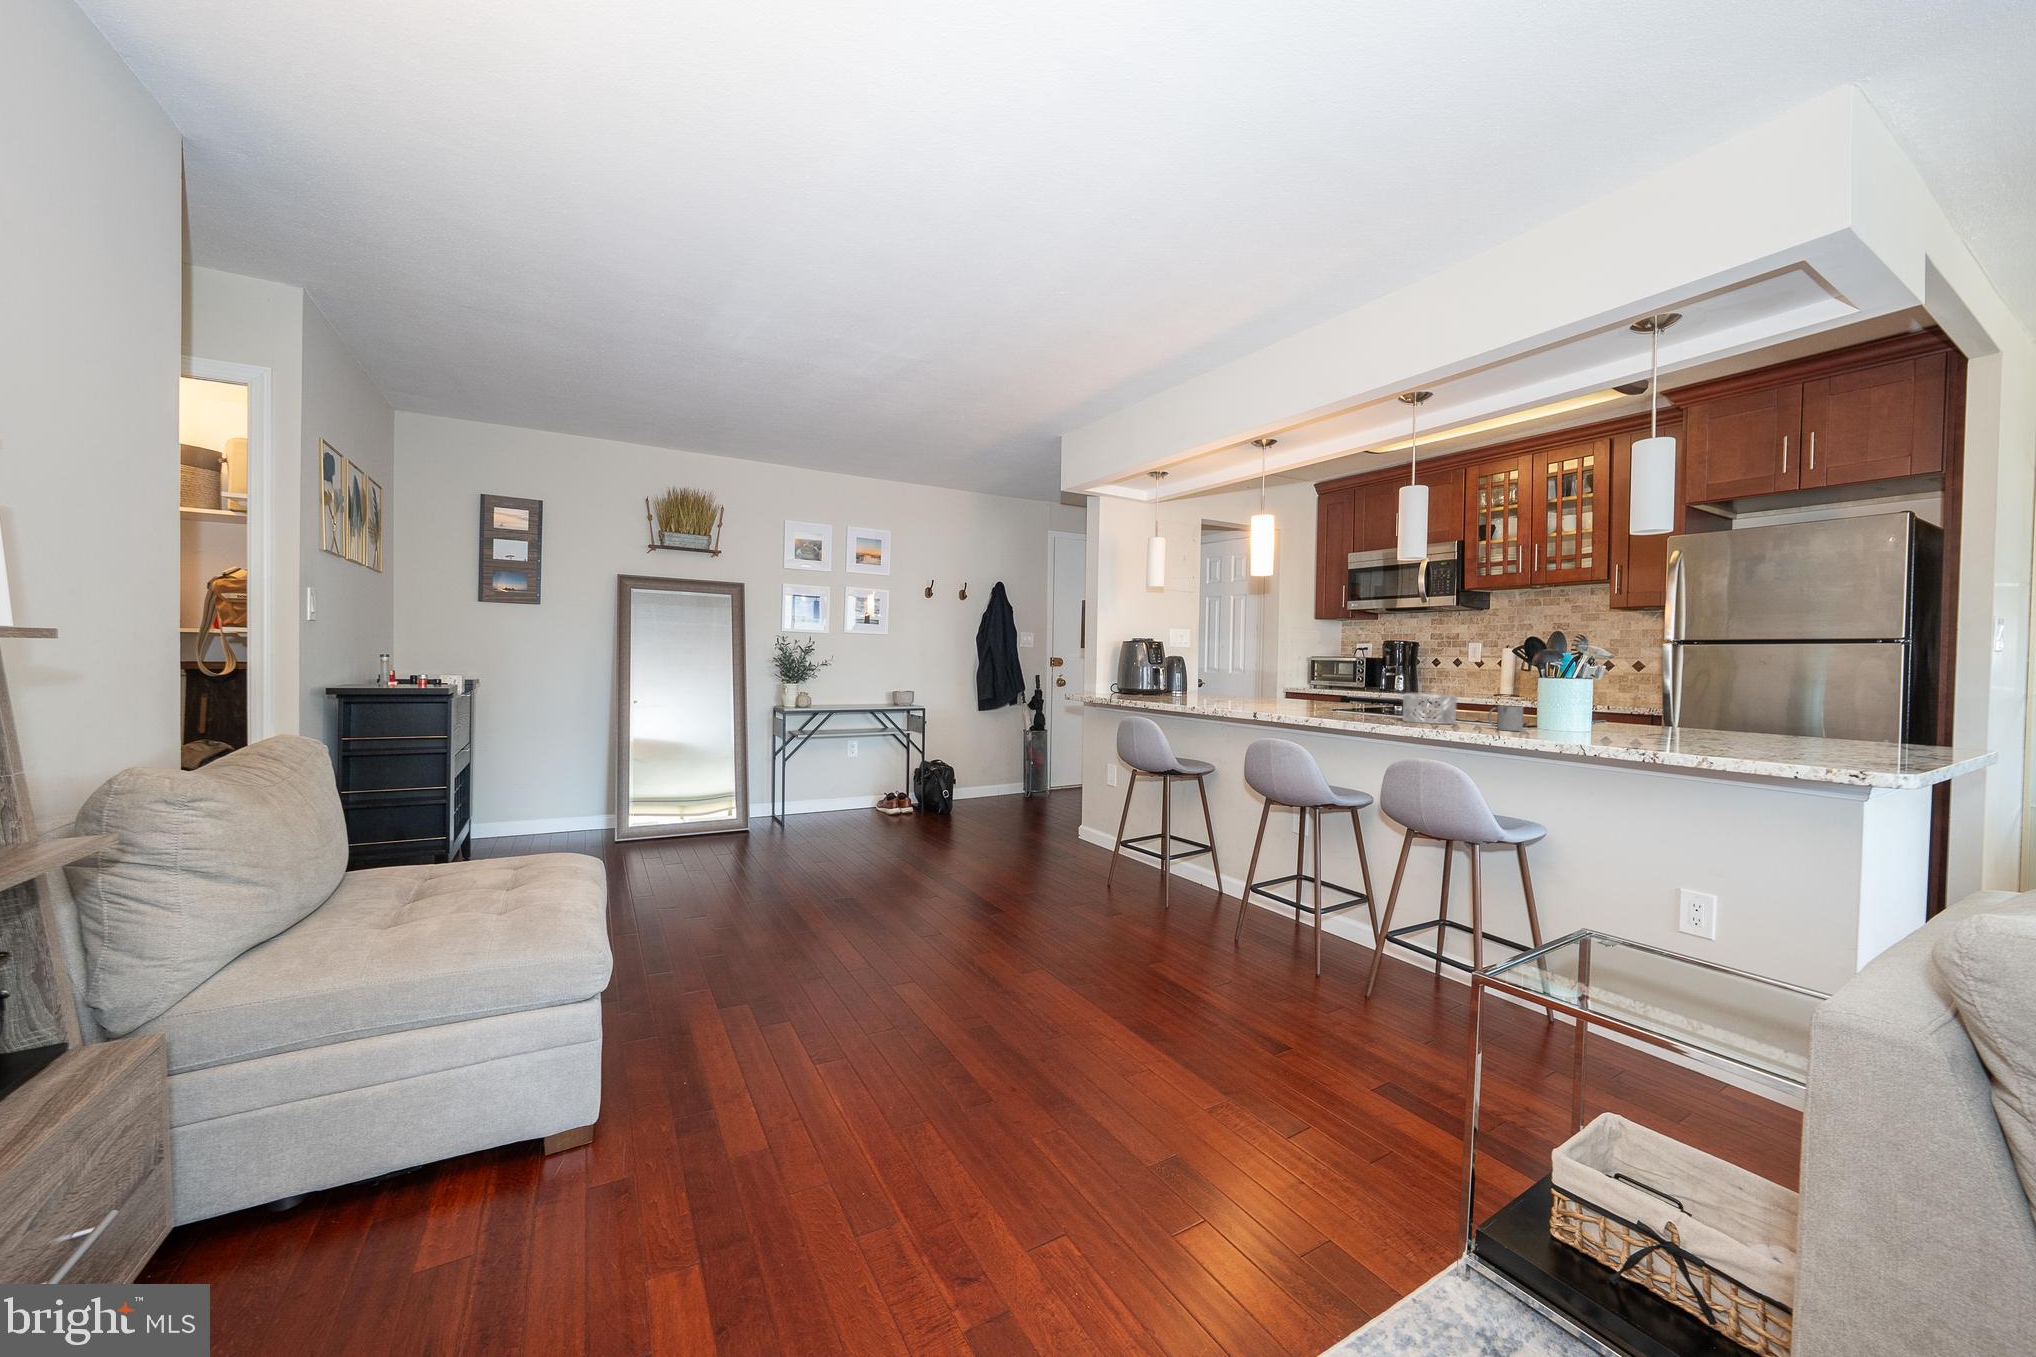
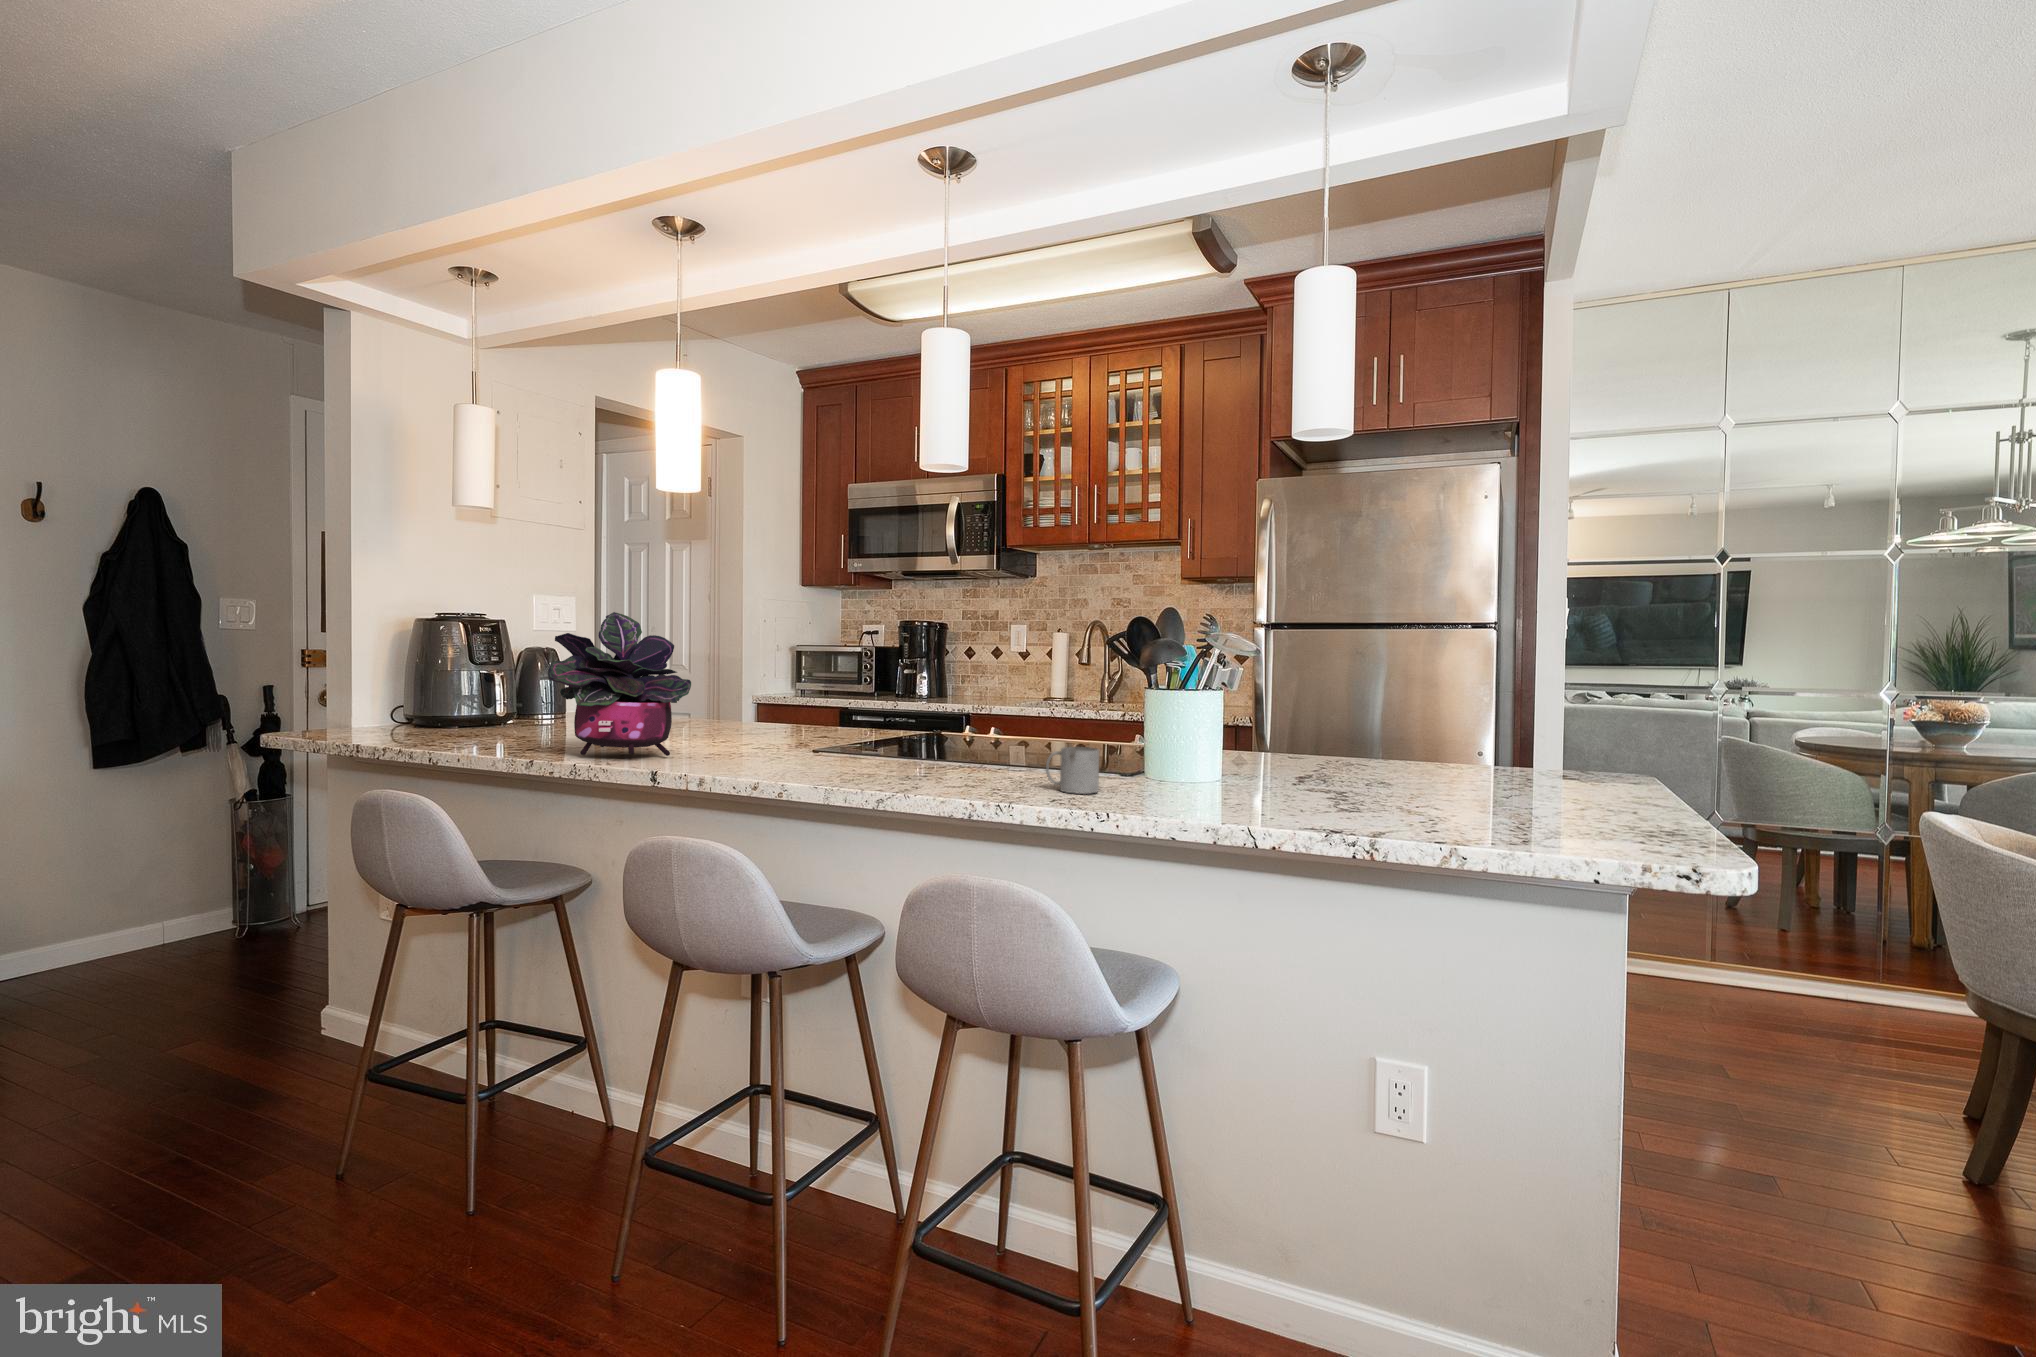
potted plant: none [1211,635,1279,708] -> present [548,612,691,756]
decorative bowl: present [1403,693,1457,724] -> none [908,723,996,783]

